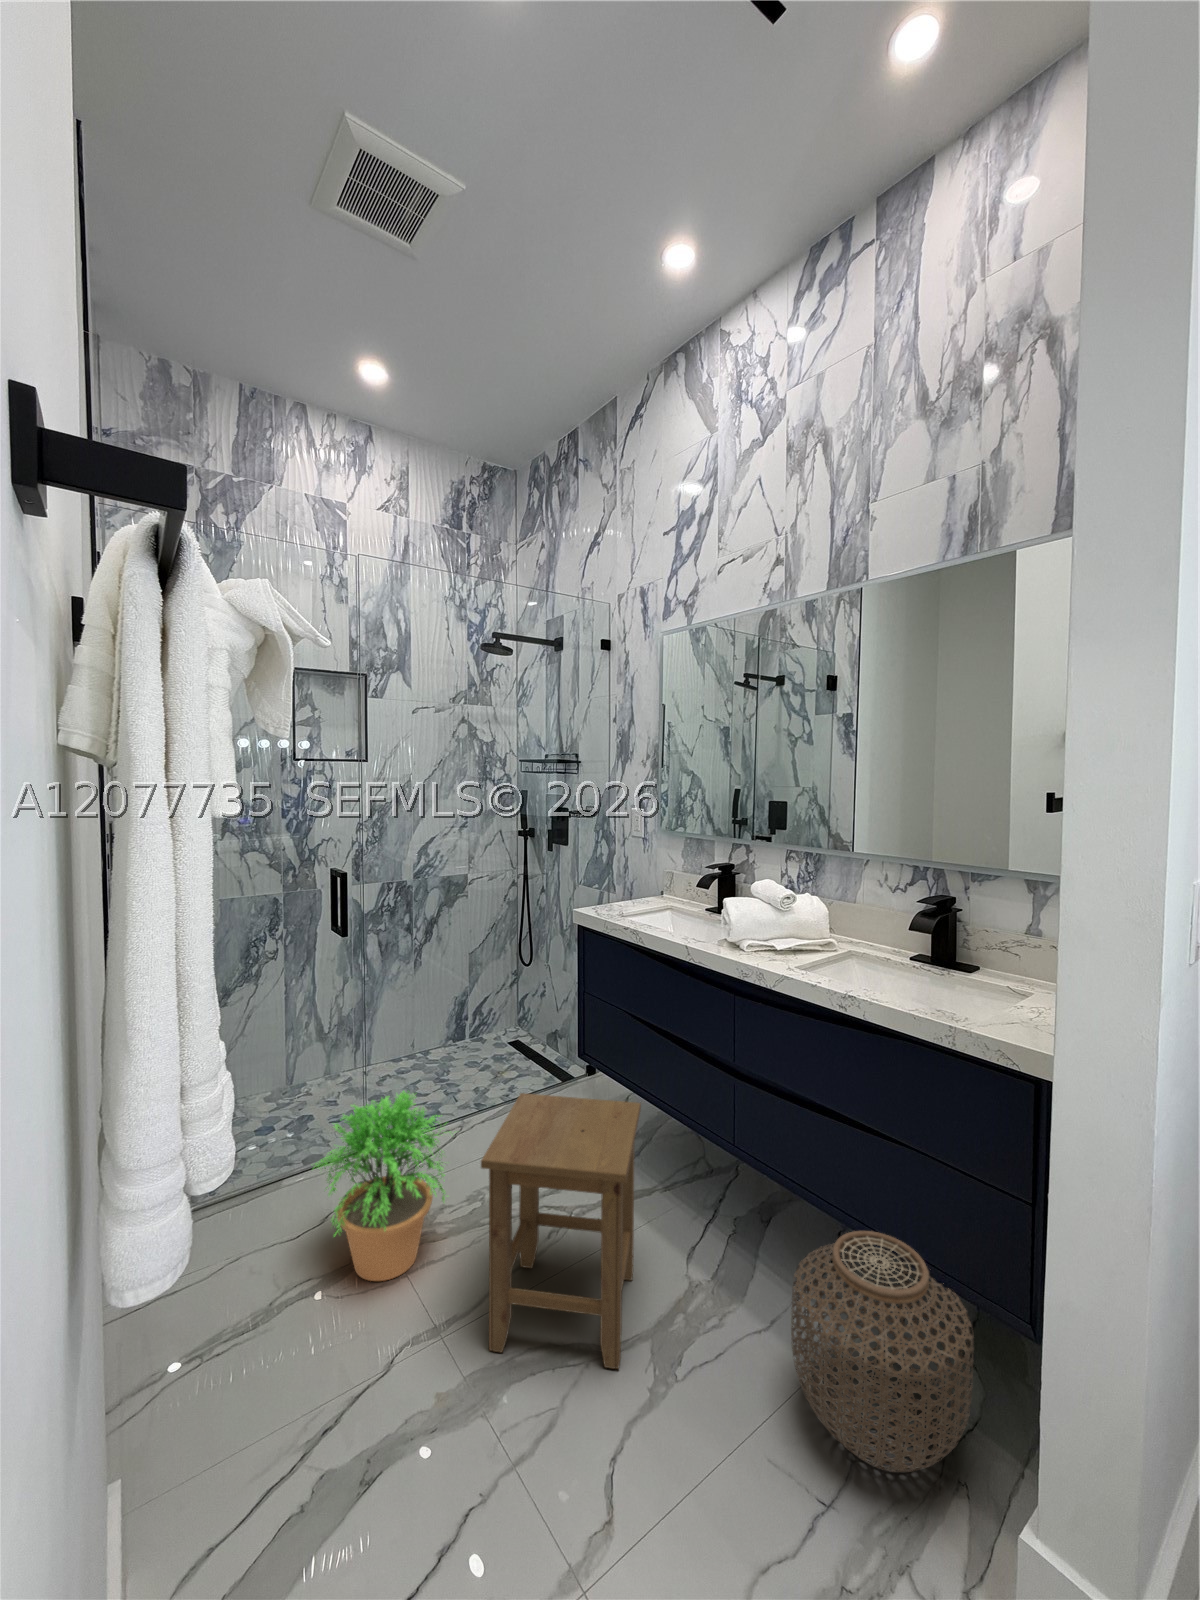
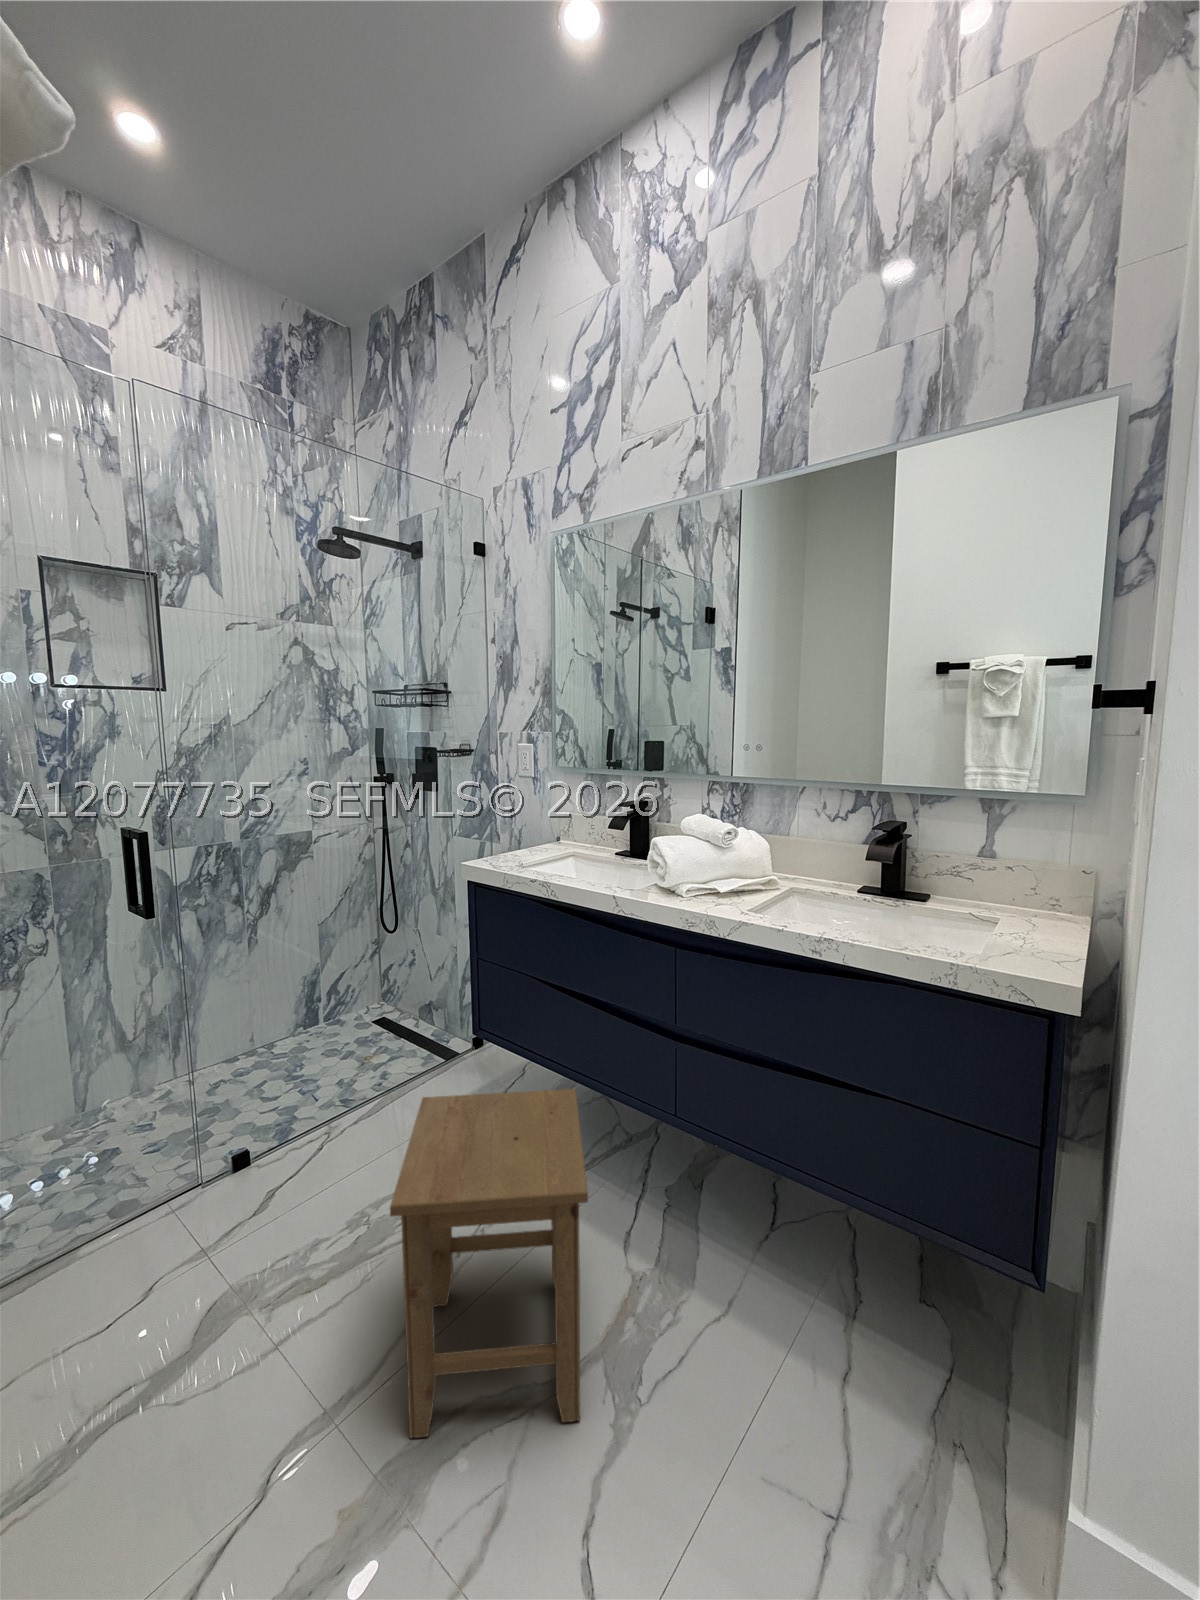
potted plant: present [316,1091,445,1281] -> none [123,1113,341,1374]
woven basket: present [791,1231,974,1472] -> none [781,1203,990,1473]

